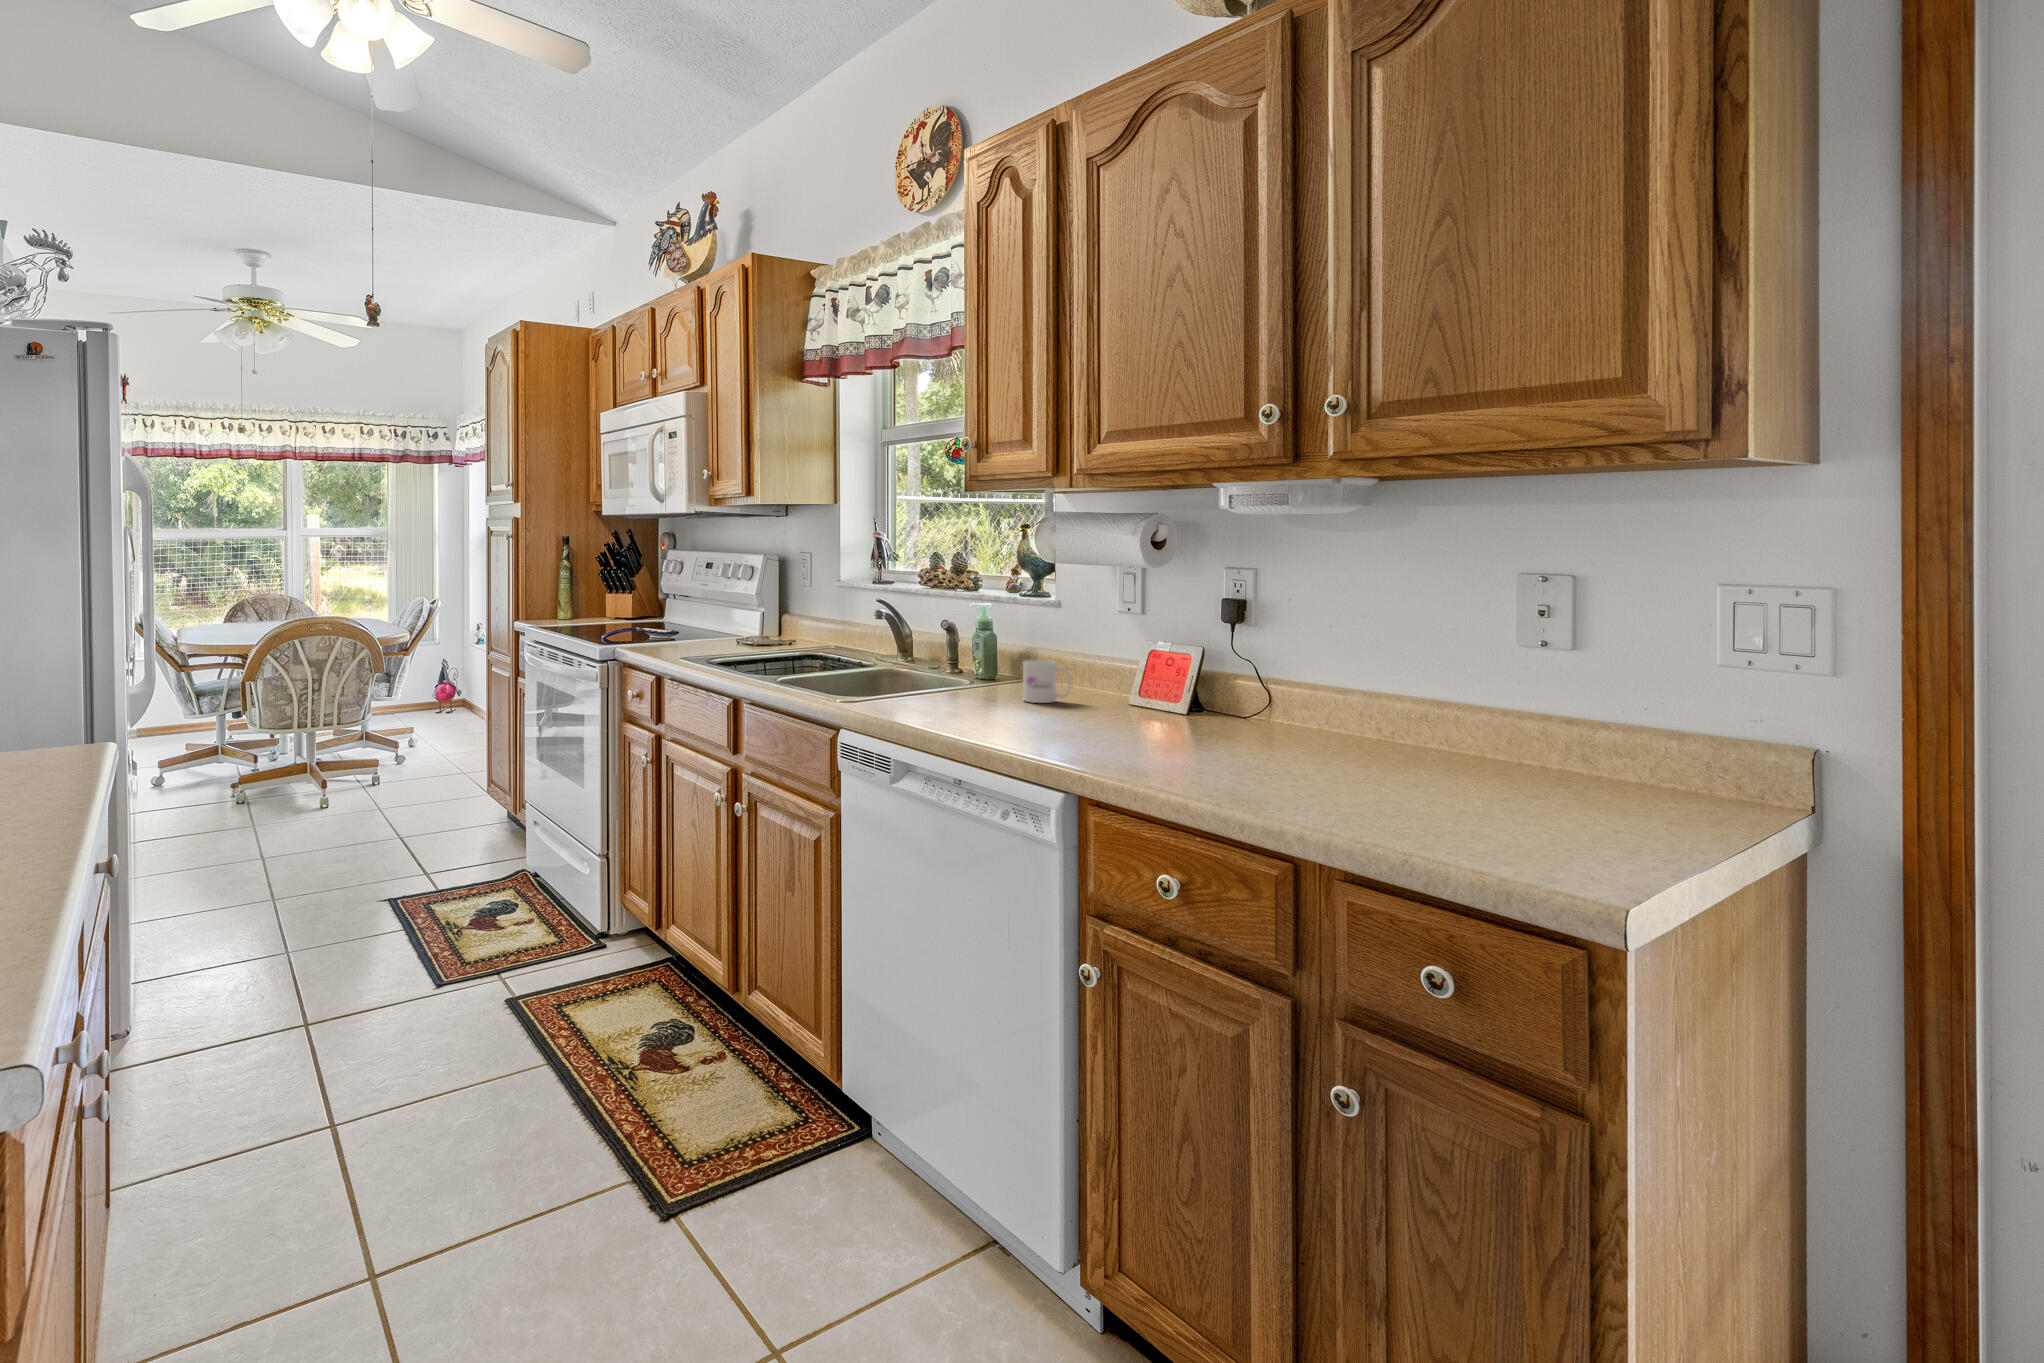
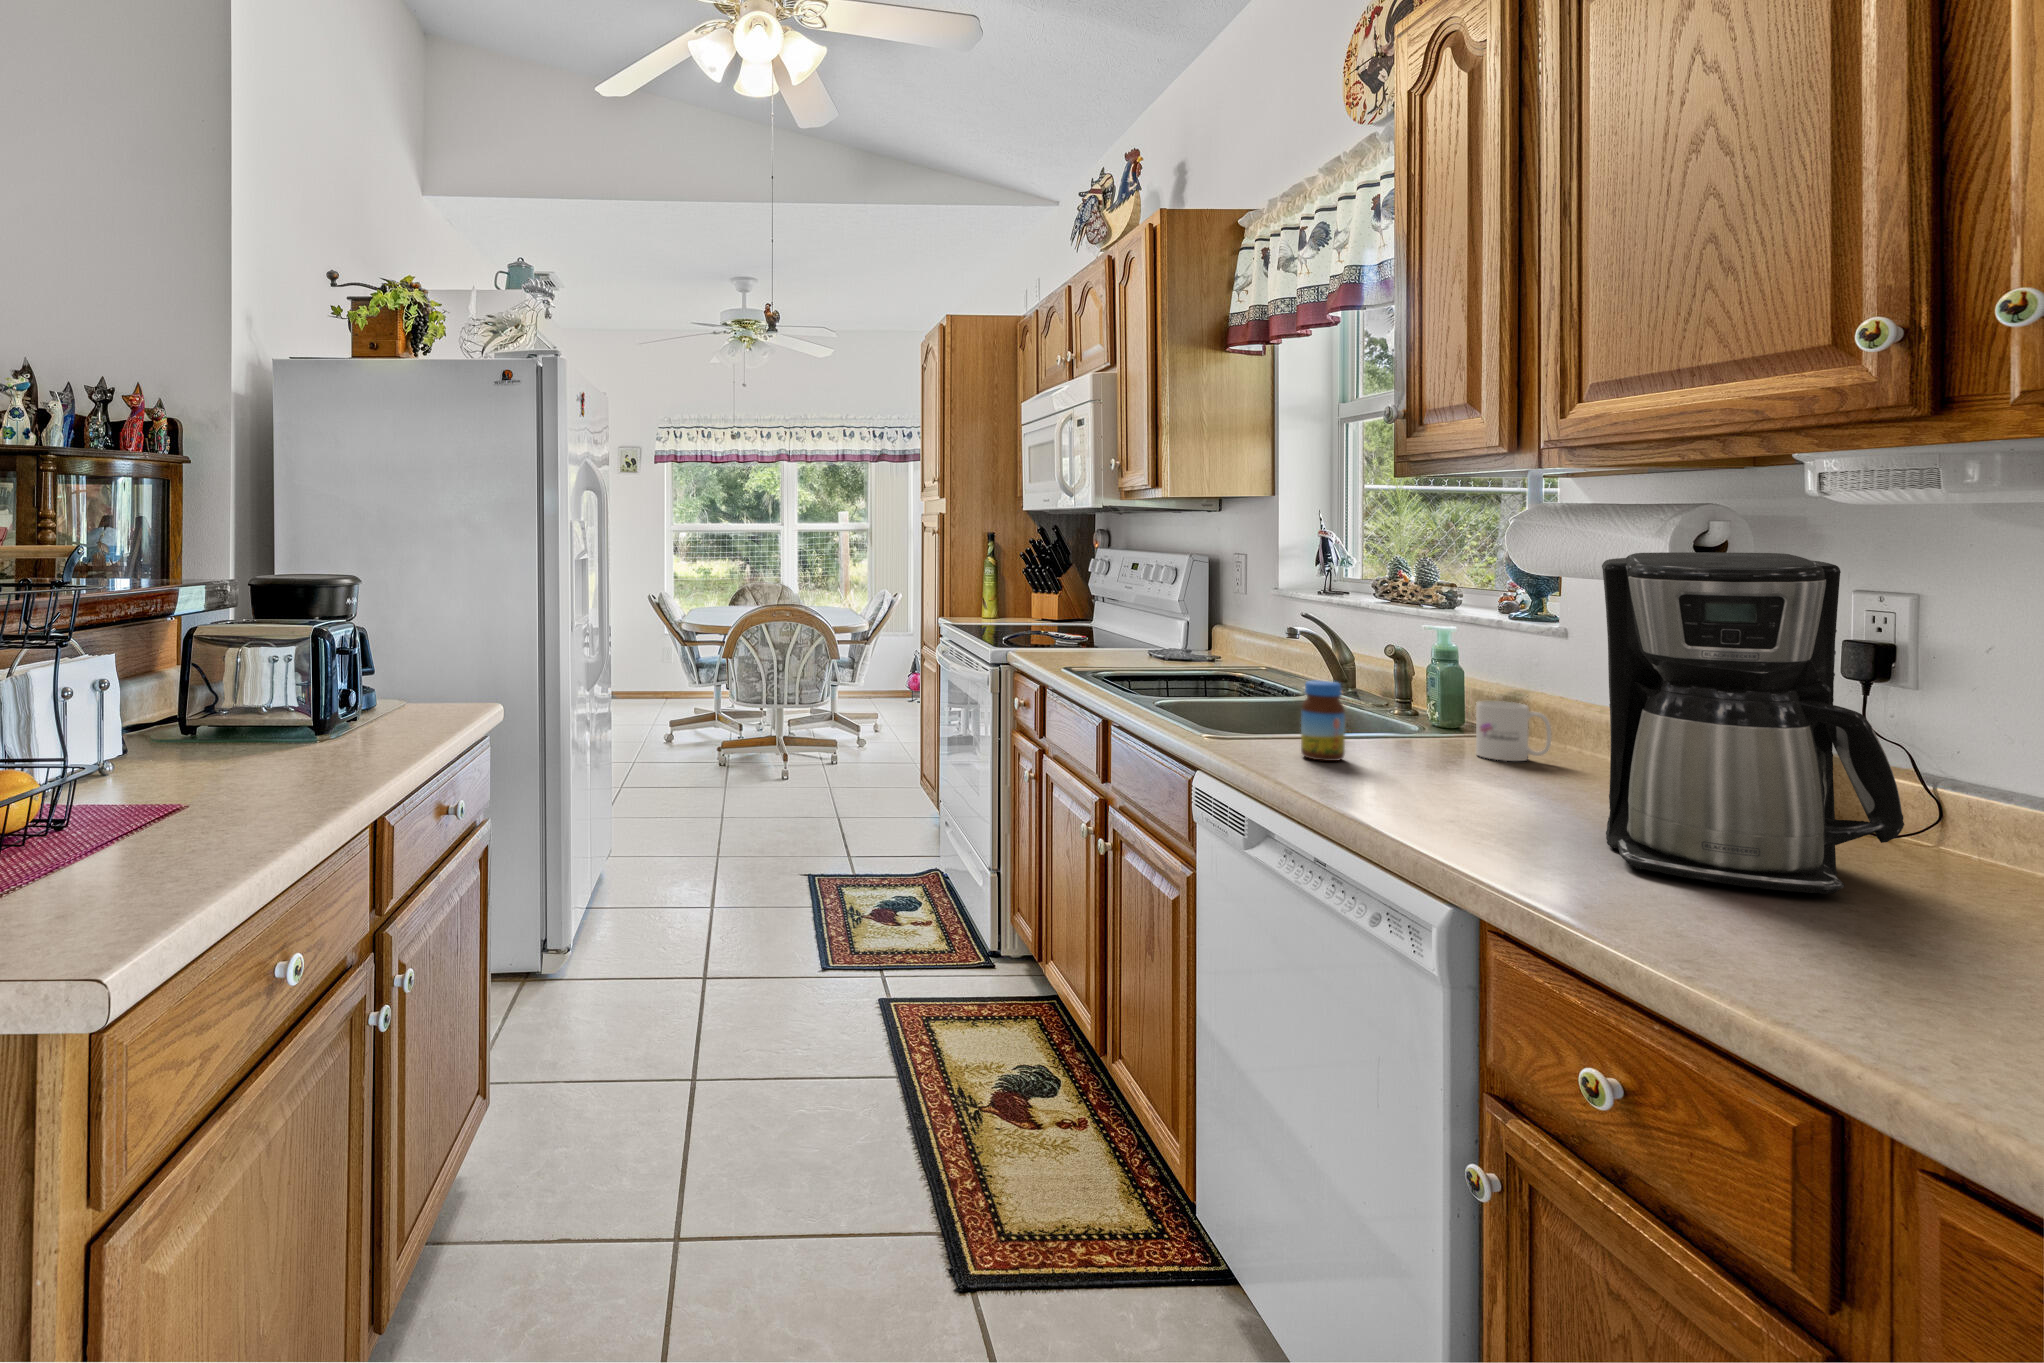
coffee maker: none [1125,547,1287,760] -> present [1602,552,1904,894]
jar: none [914,653,945,714] -> present [1301,681,1345,761]

